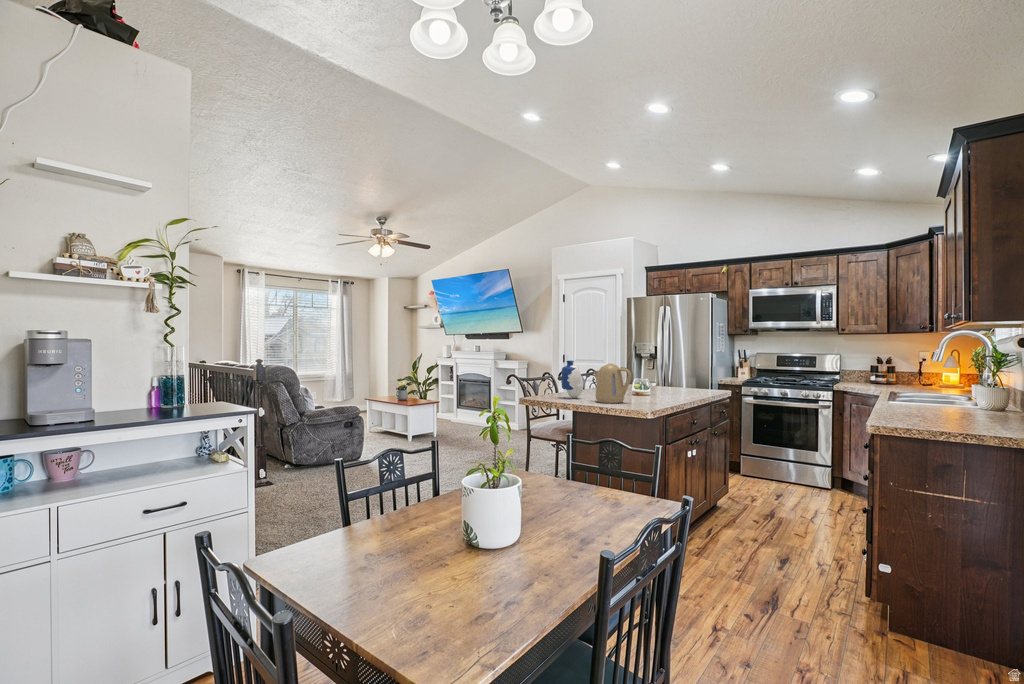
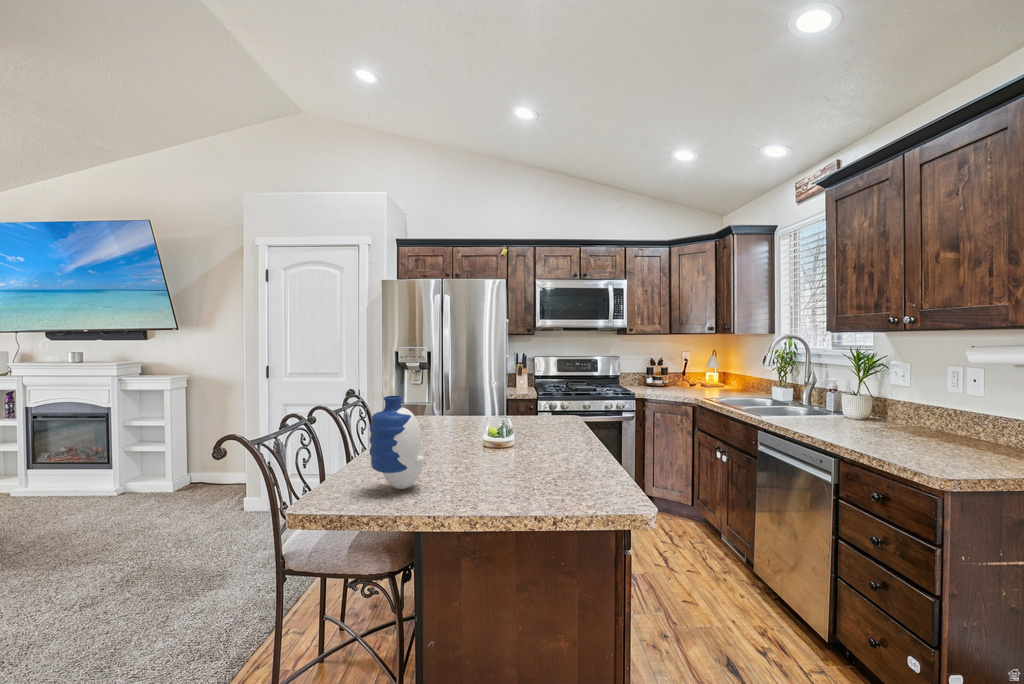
kettle: present [593,363,631,404] -> none [464,400,561,503]

